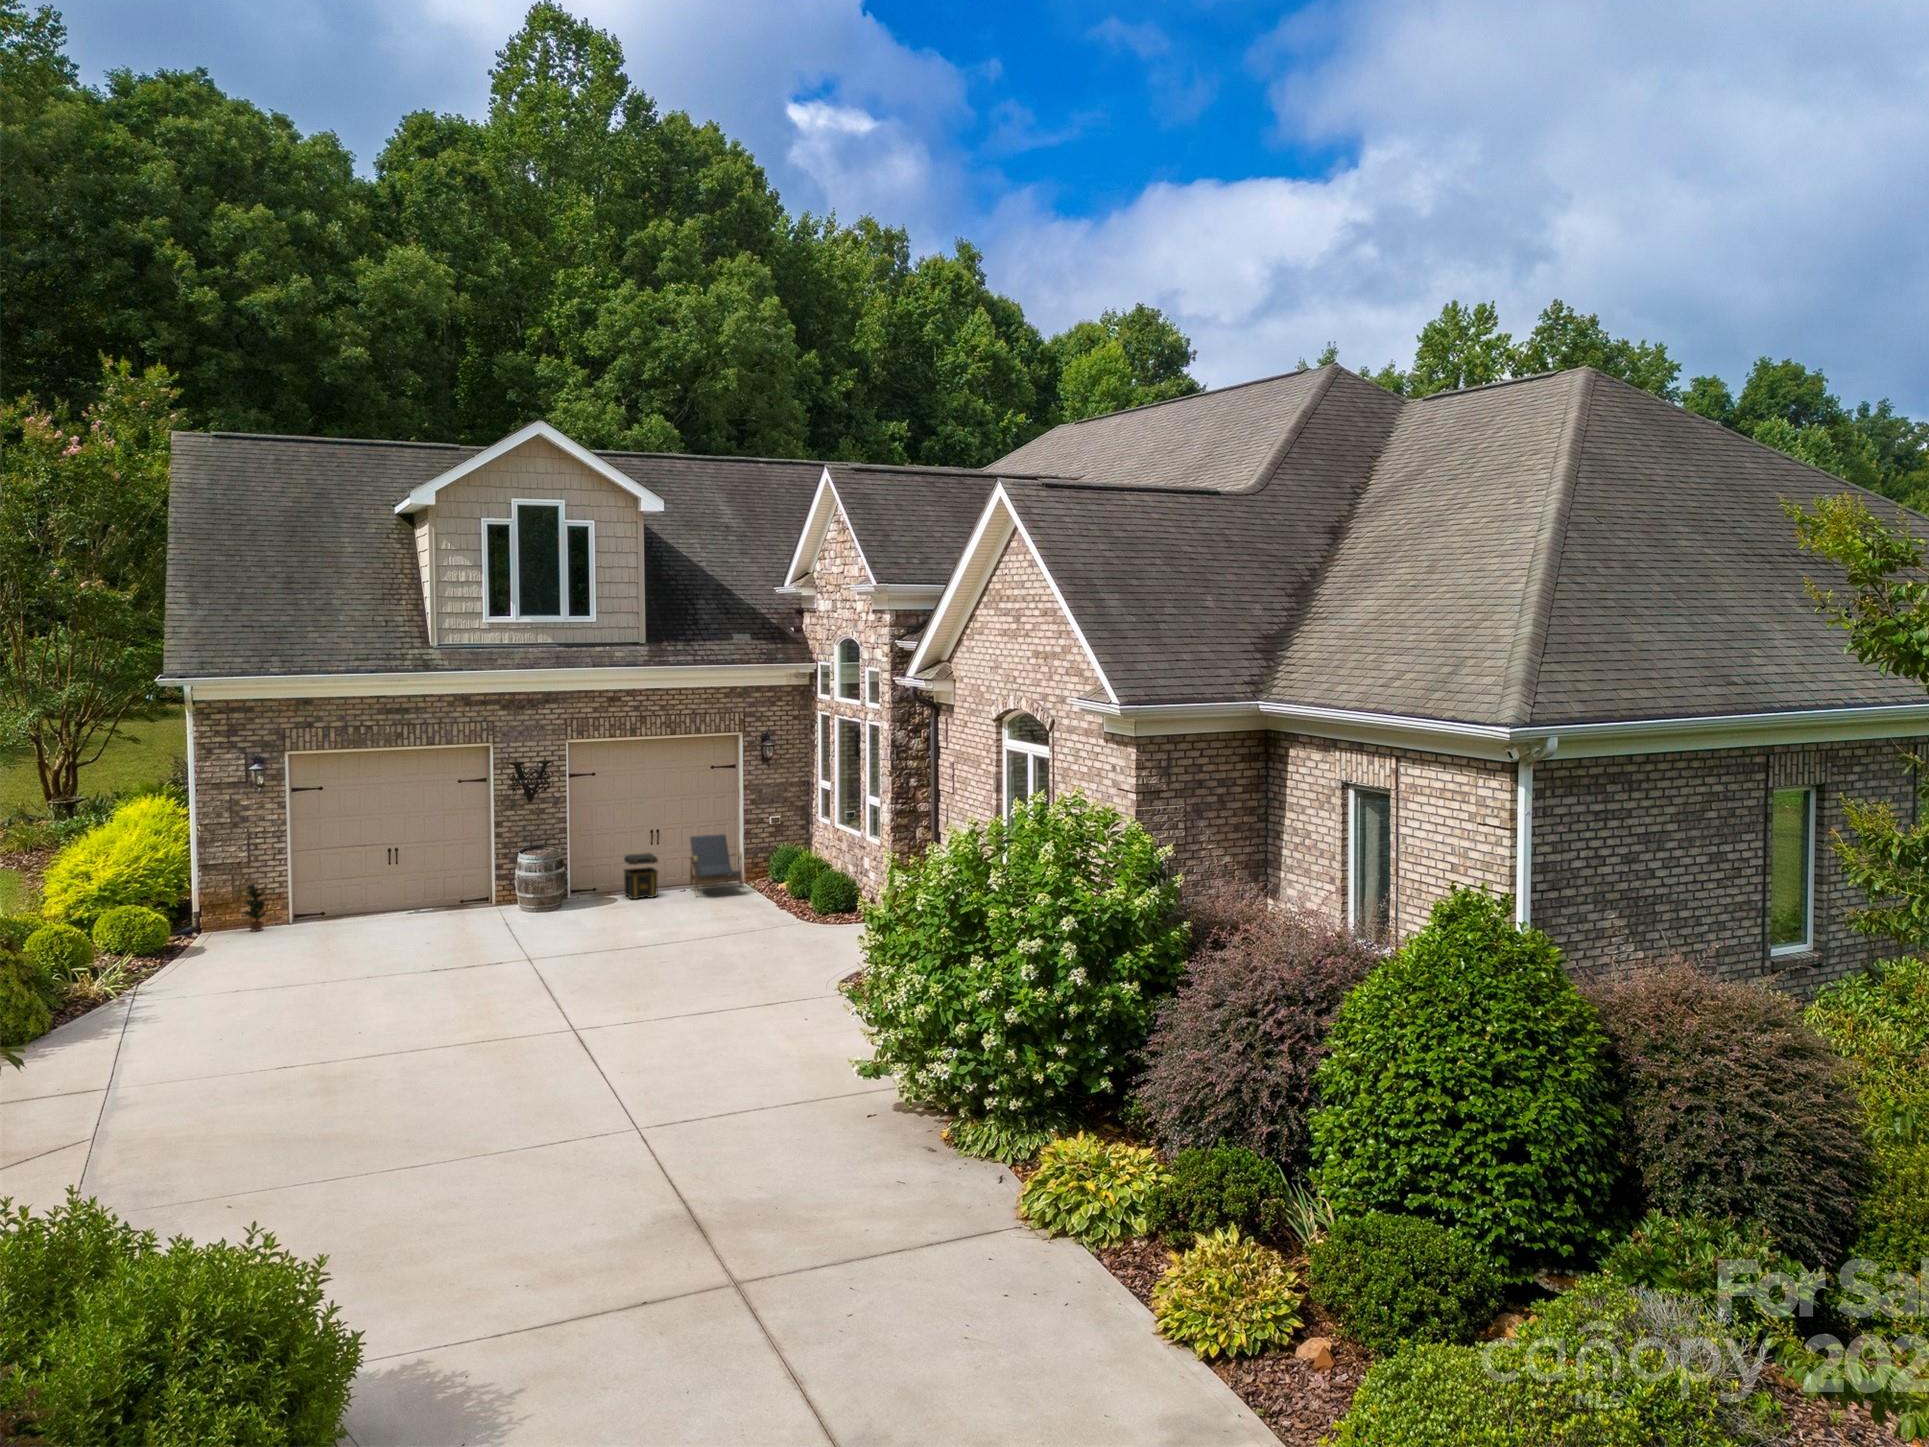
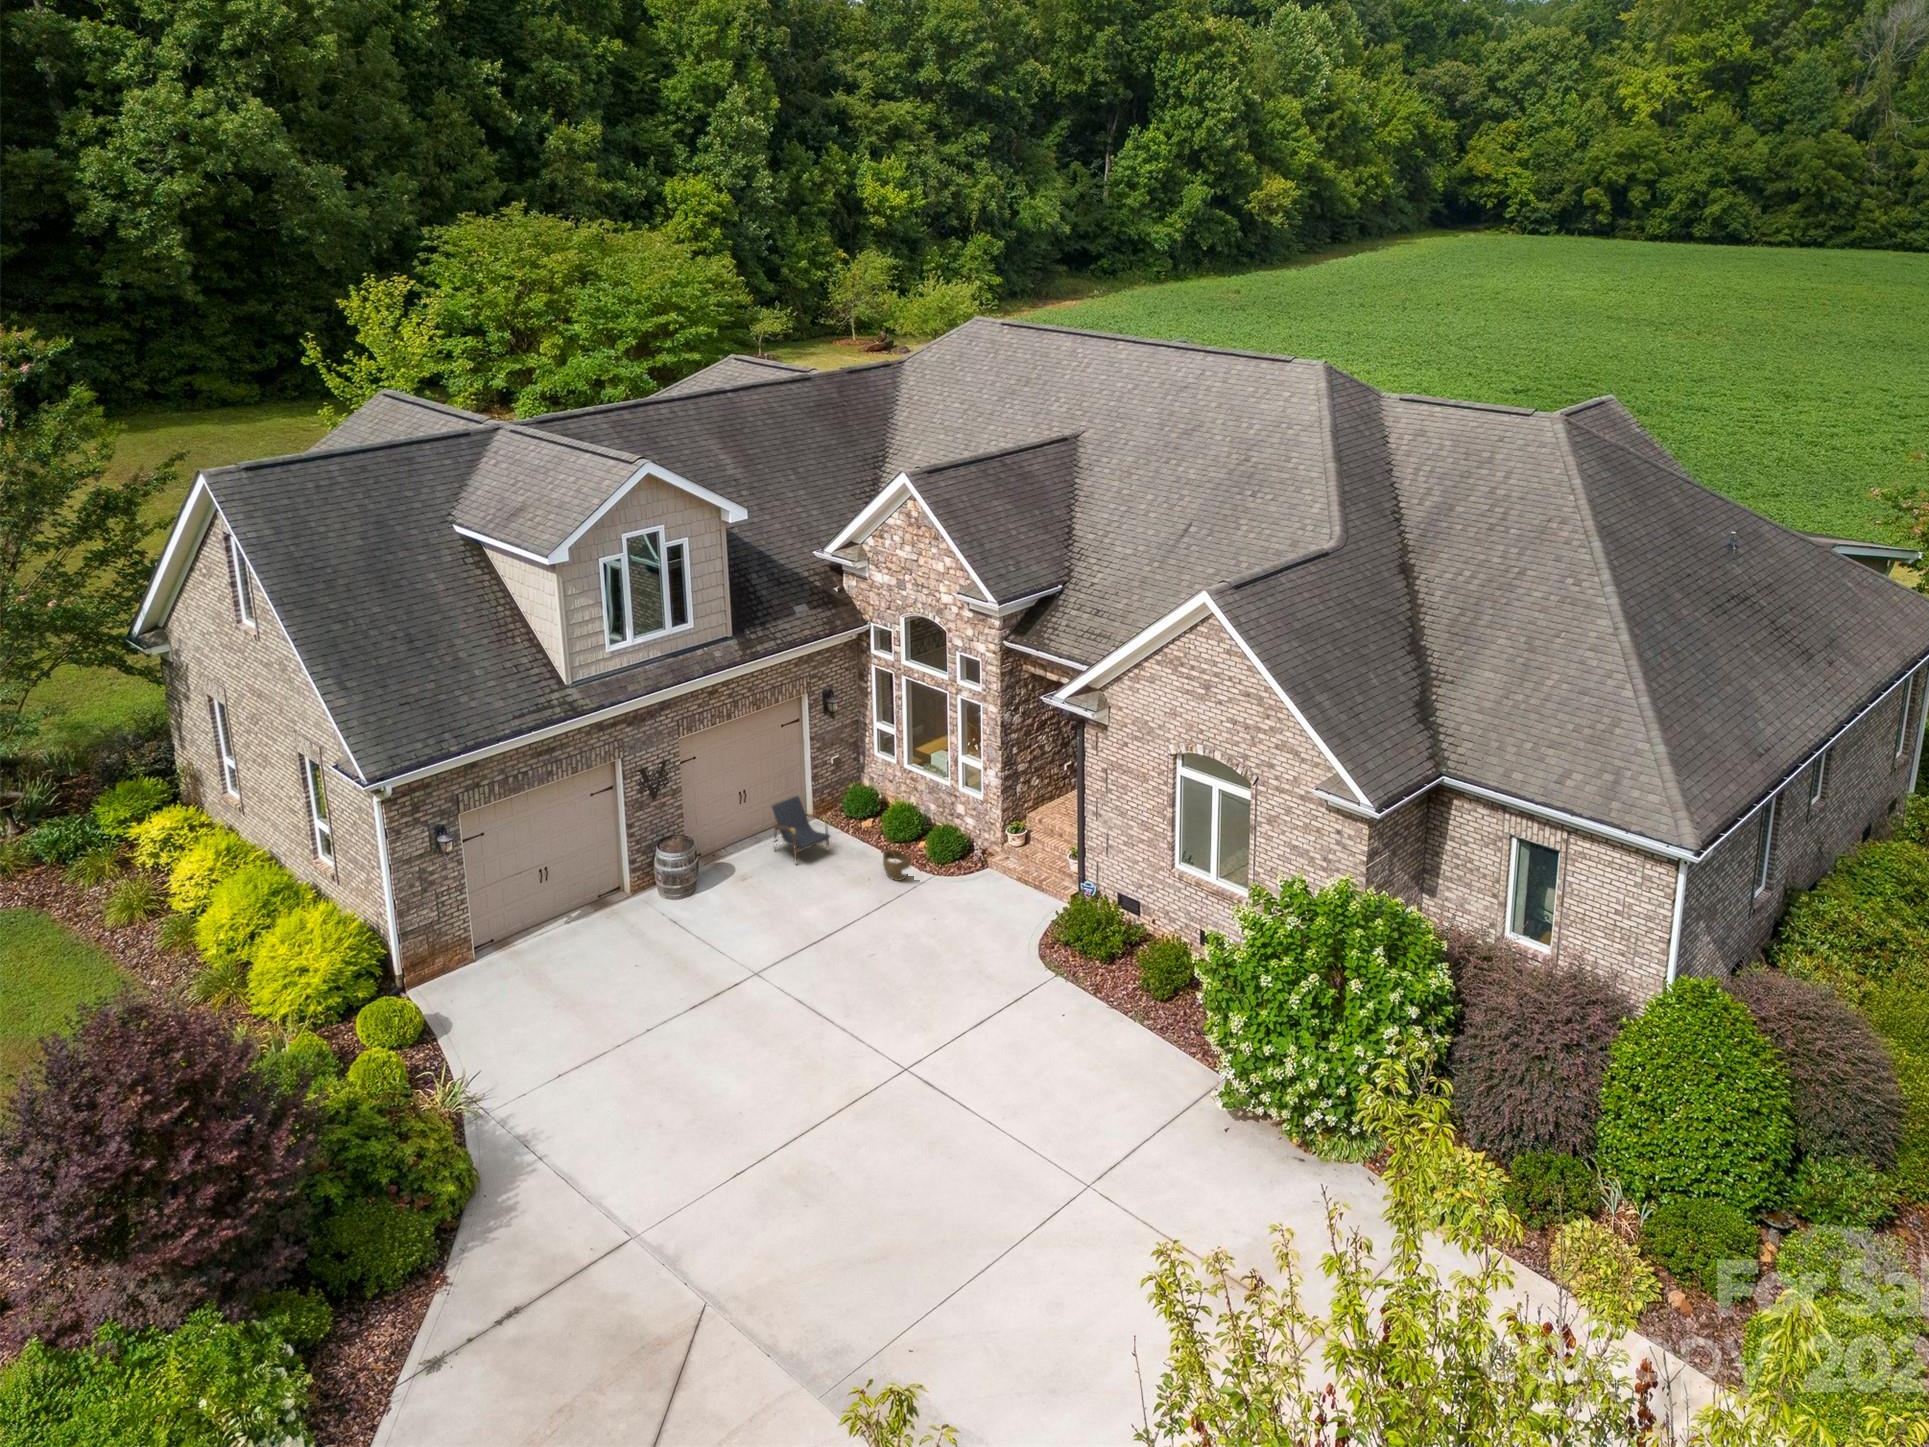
toolbox: present [624,853,658,899] -> none [724,830,761,878]
woven basket: none [768,874,795,912] -> present [883,849,911,881]
potted plant: present [242,884,269,932] -> none [432,953,460,999]

